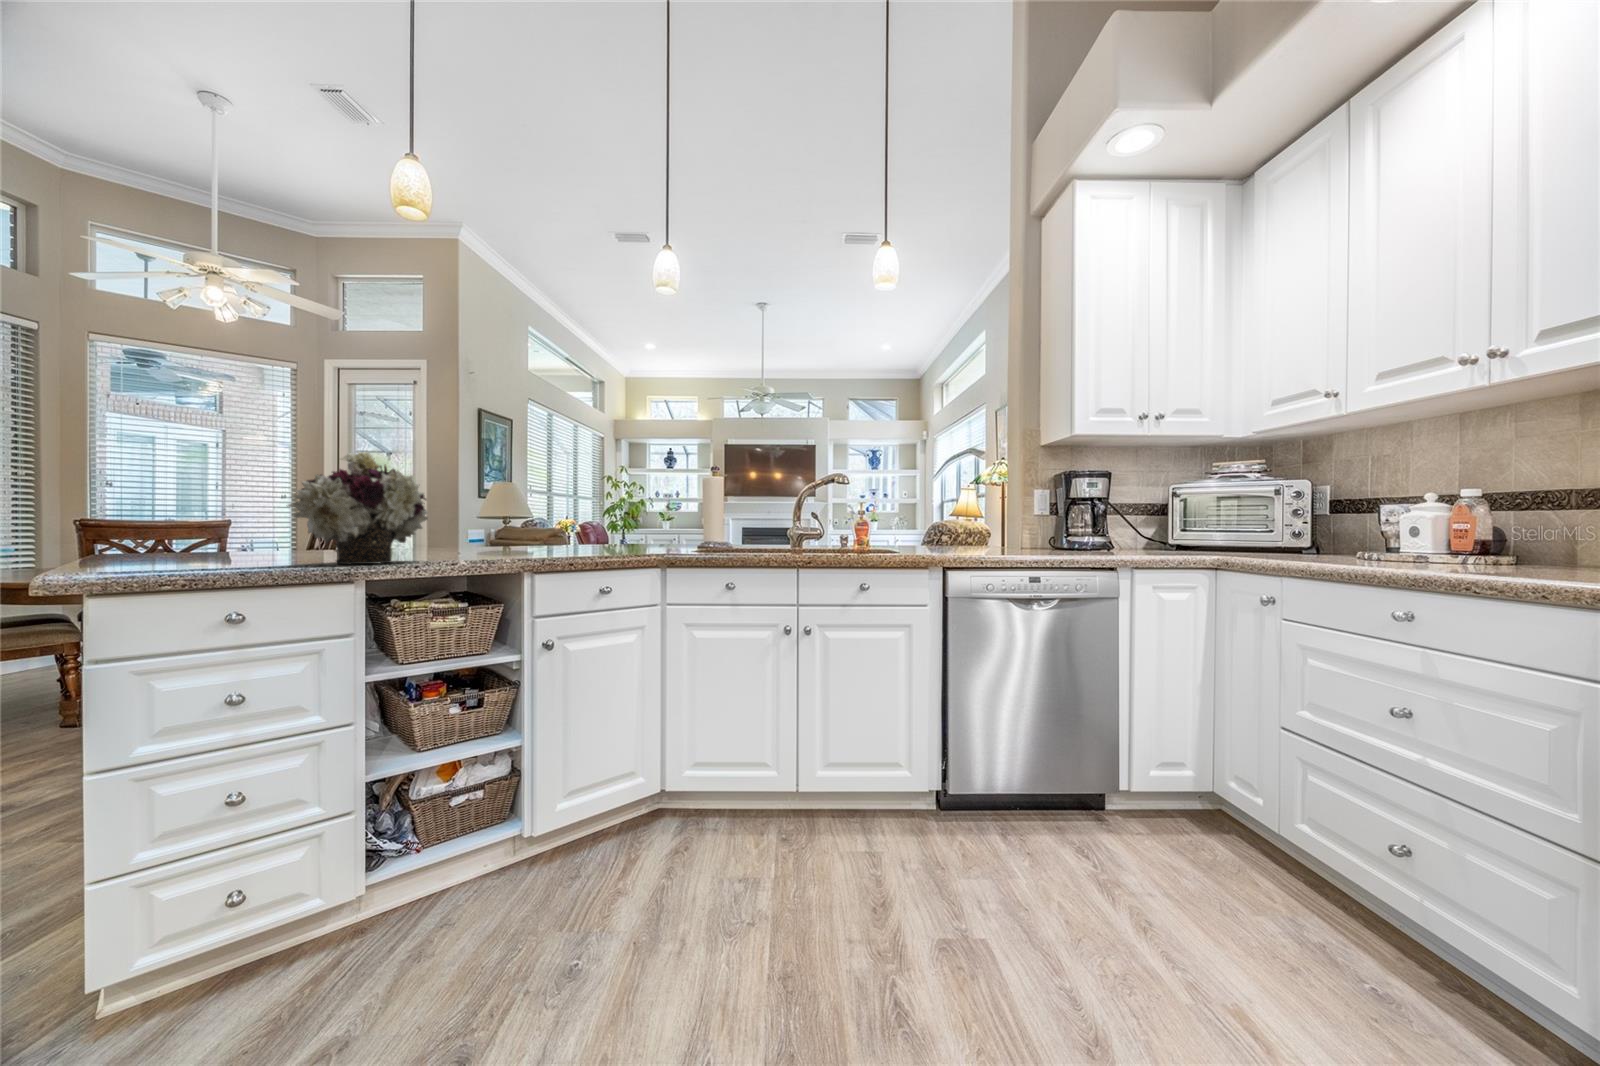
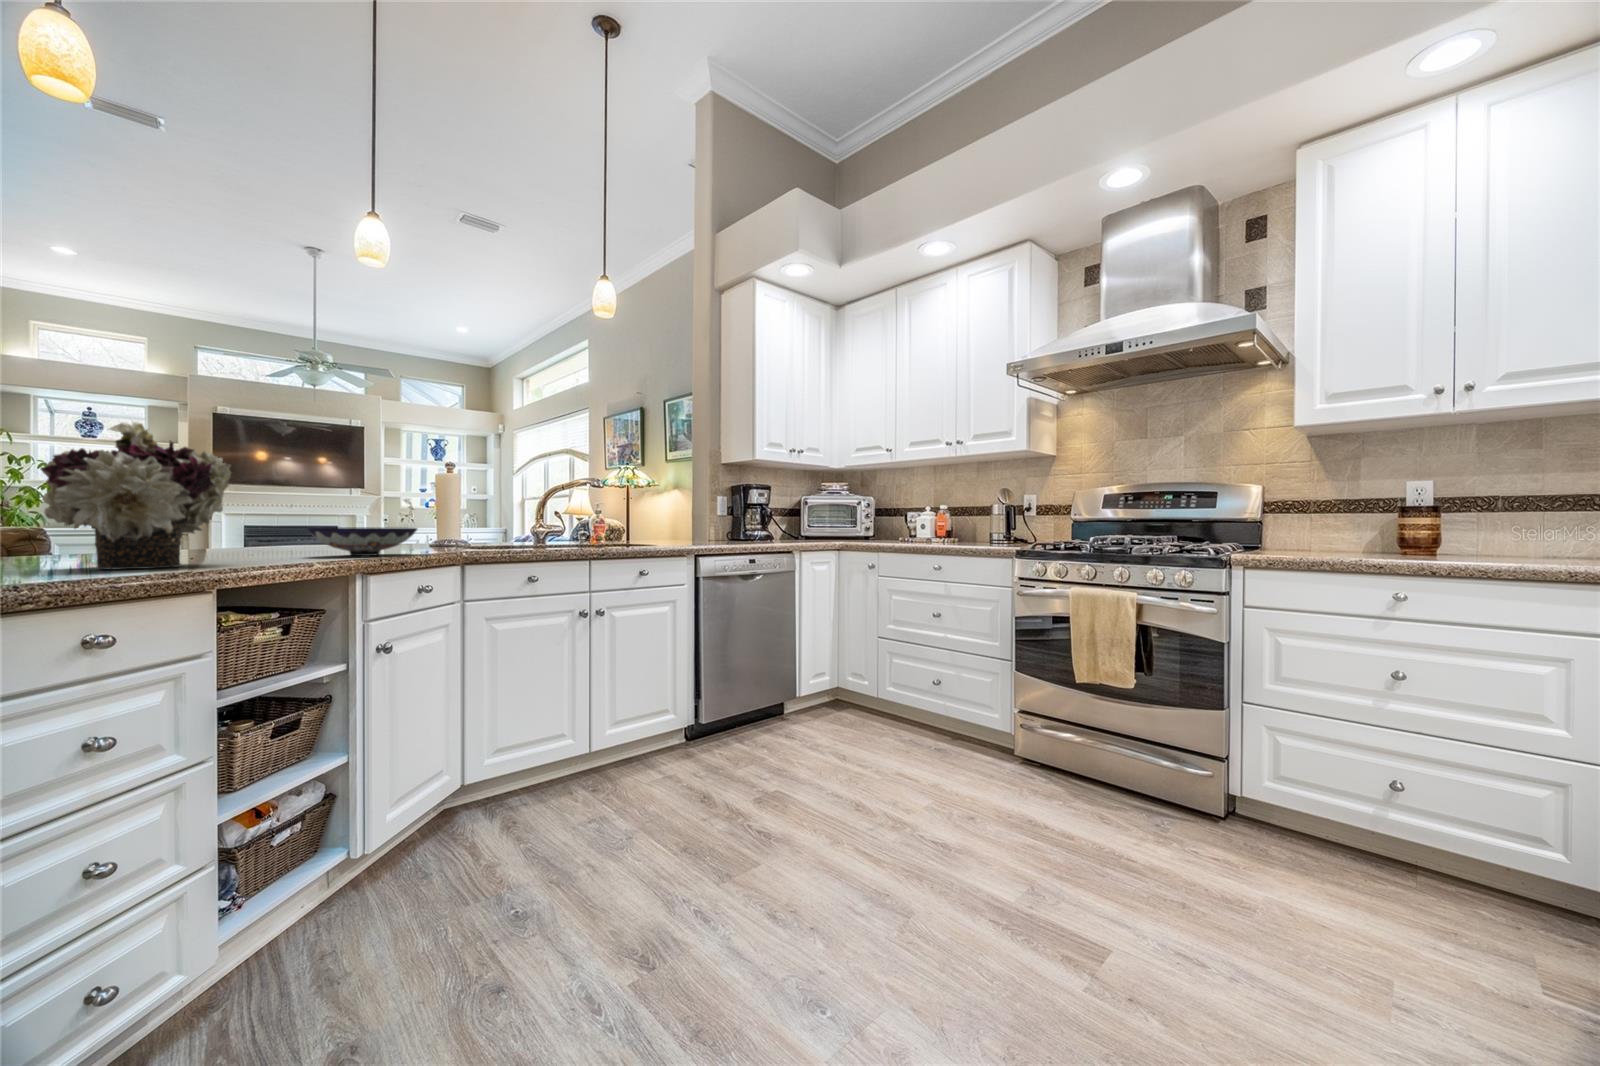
bowl: none [515,532,604,558] -> present [308,527,417,556]

